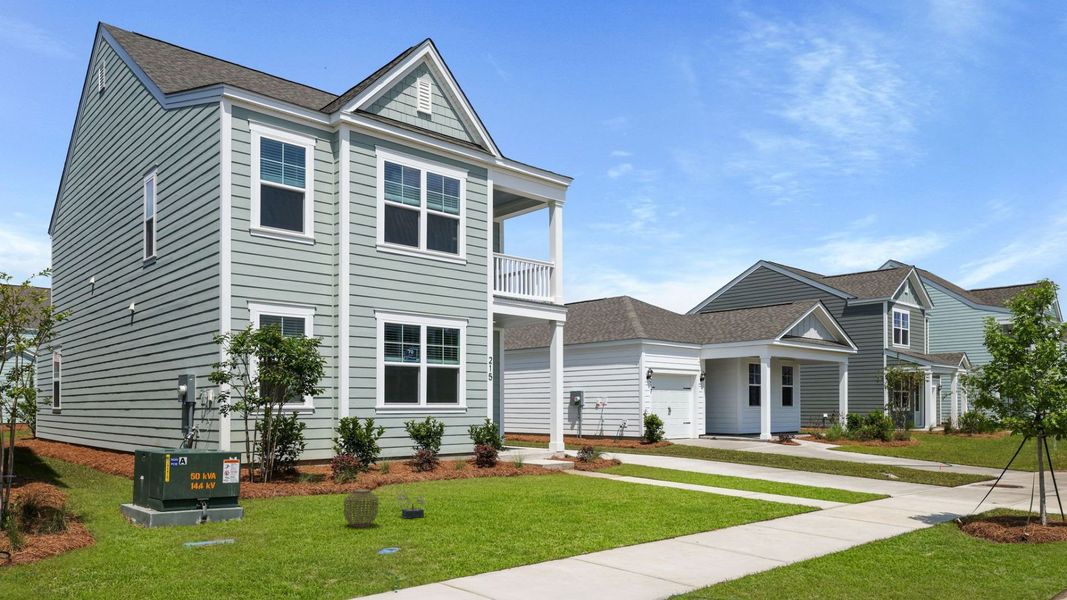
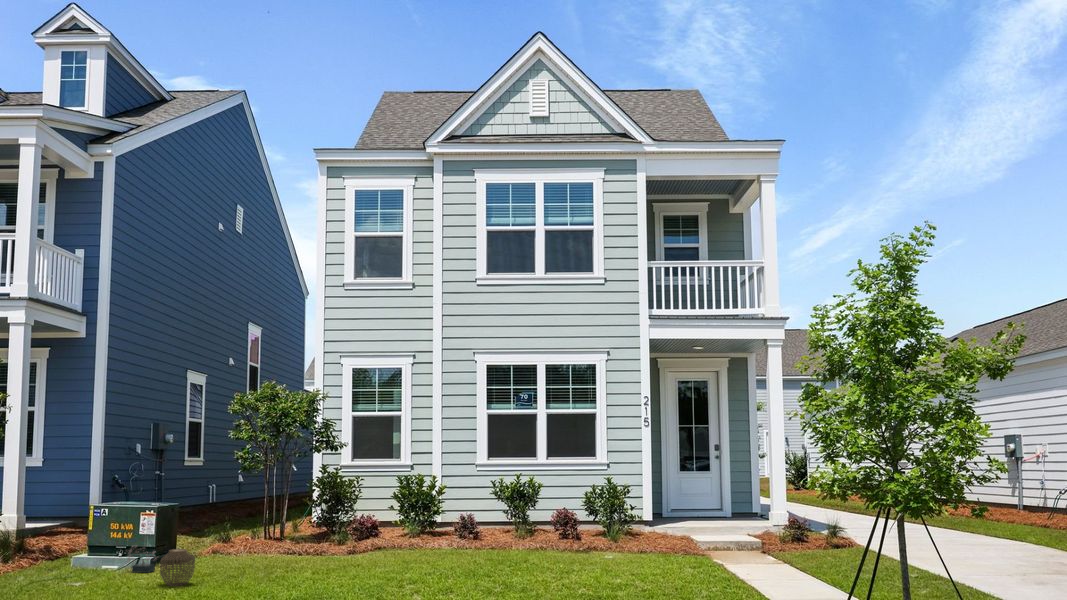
decorative plant: present [396,491,427,519] -> present [128,545,156,573]

